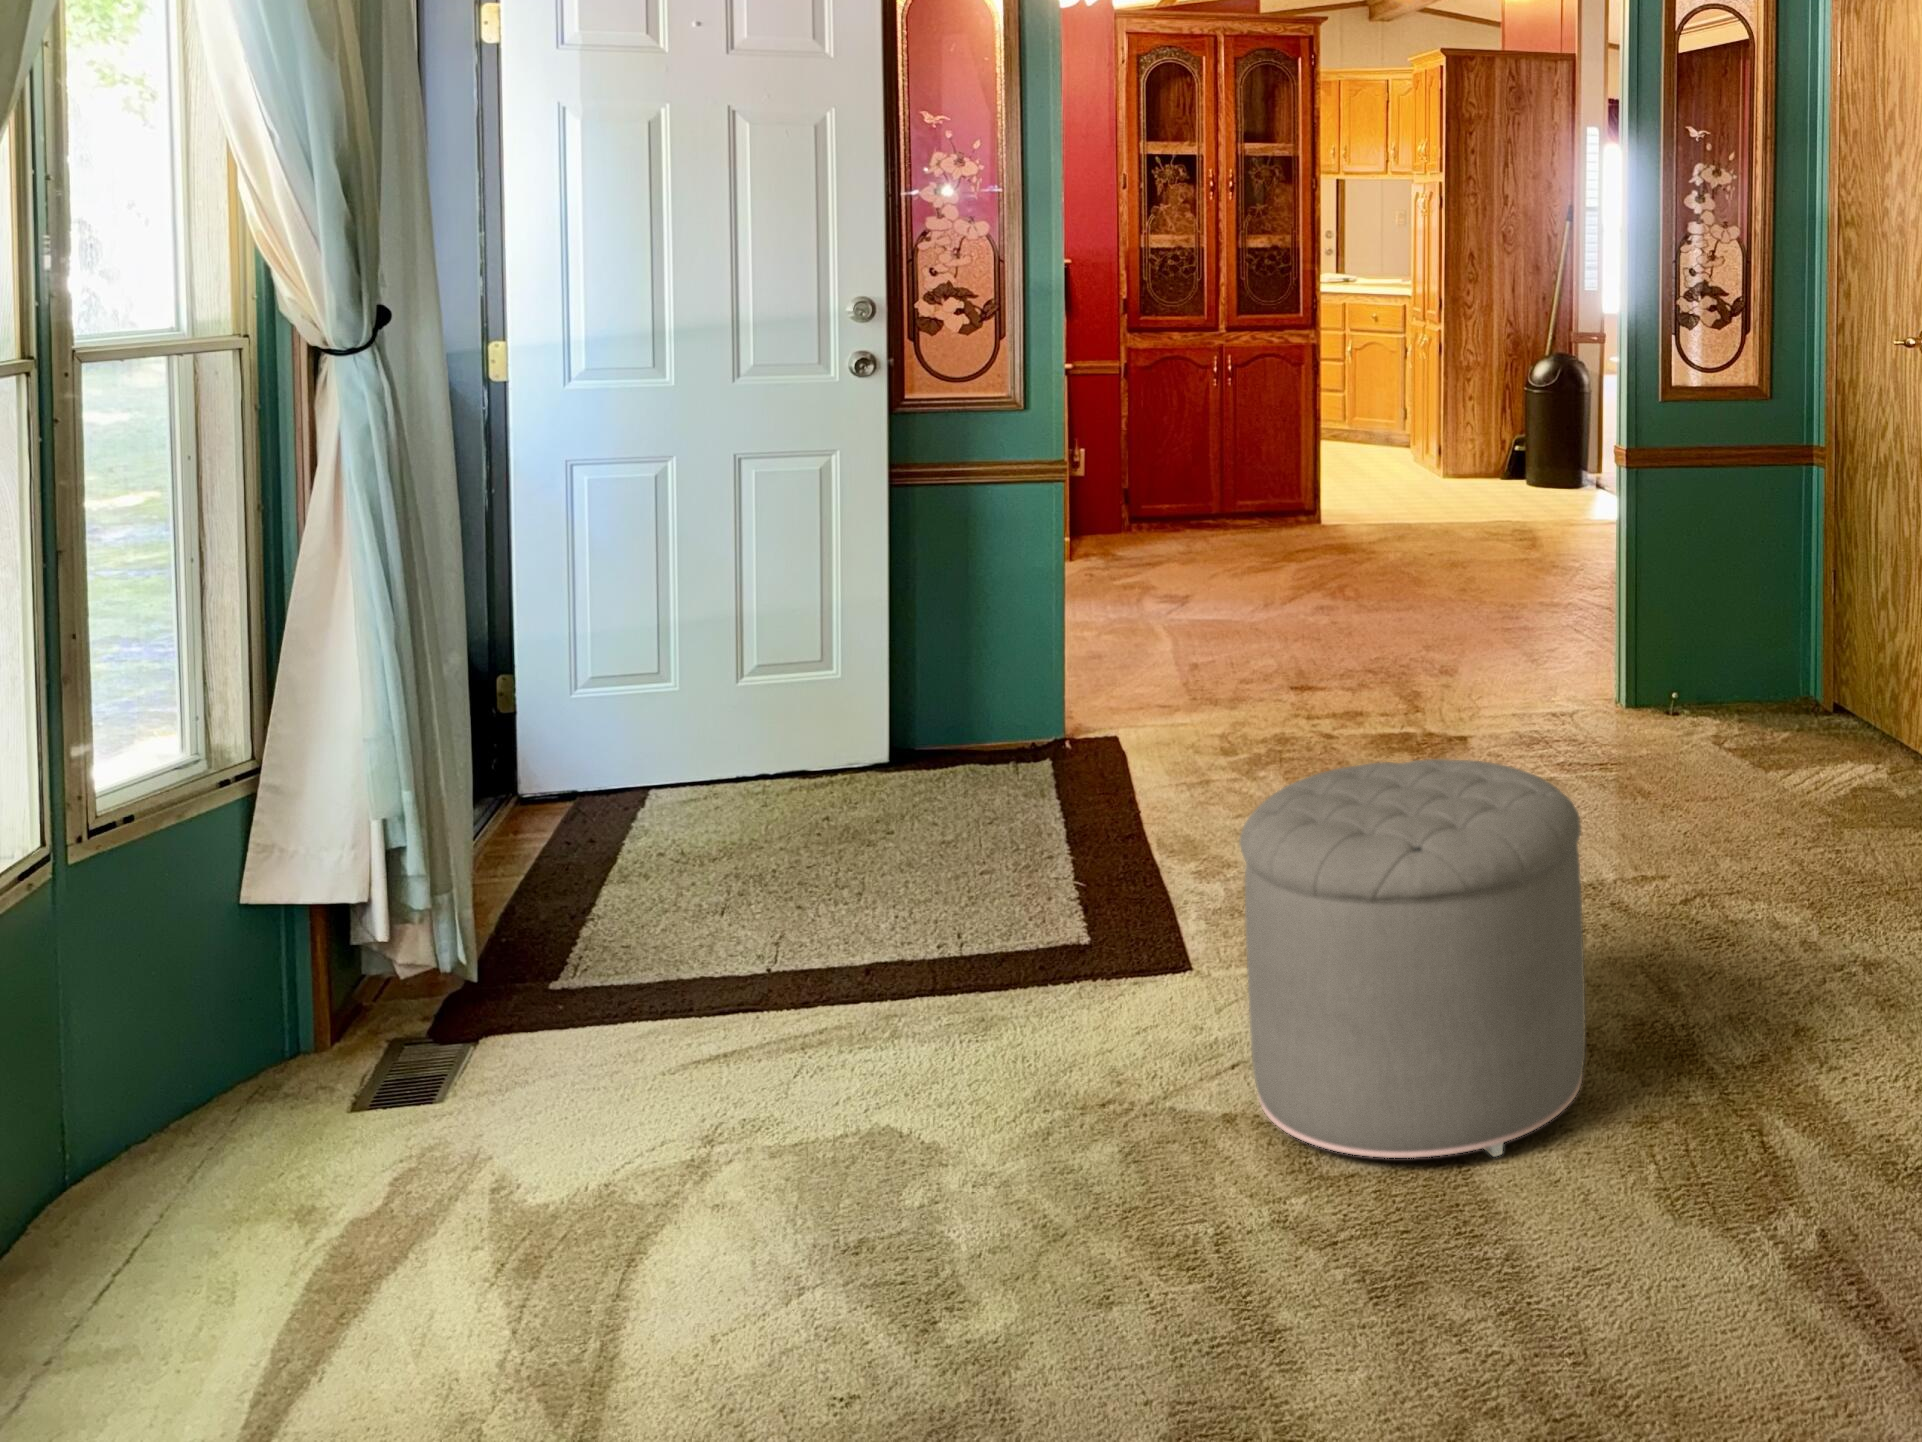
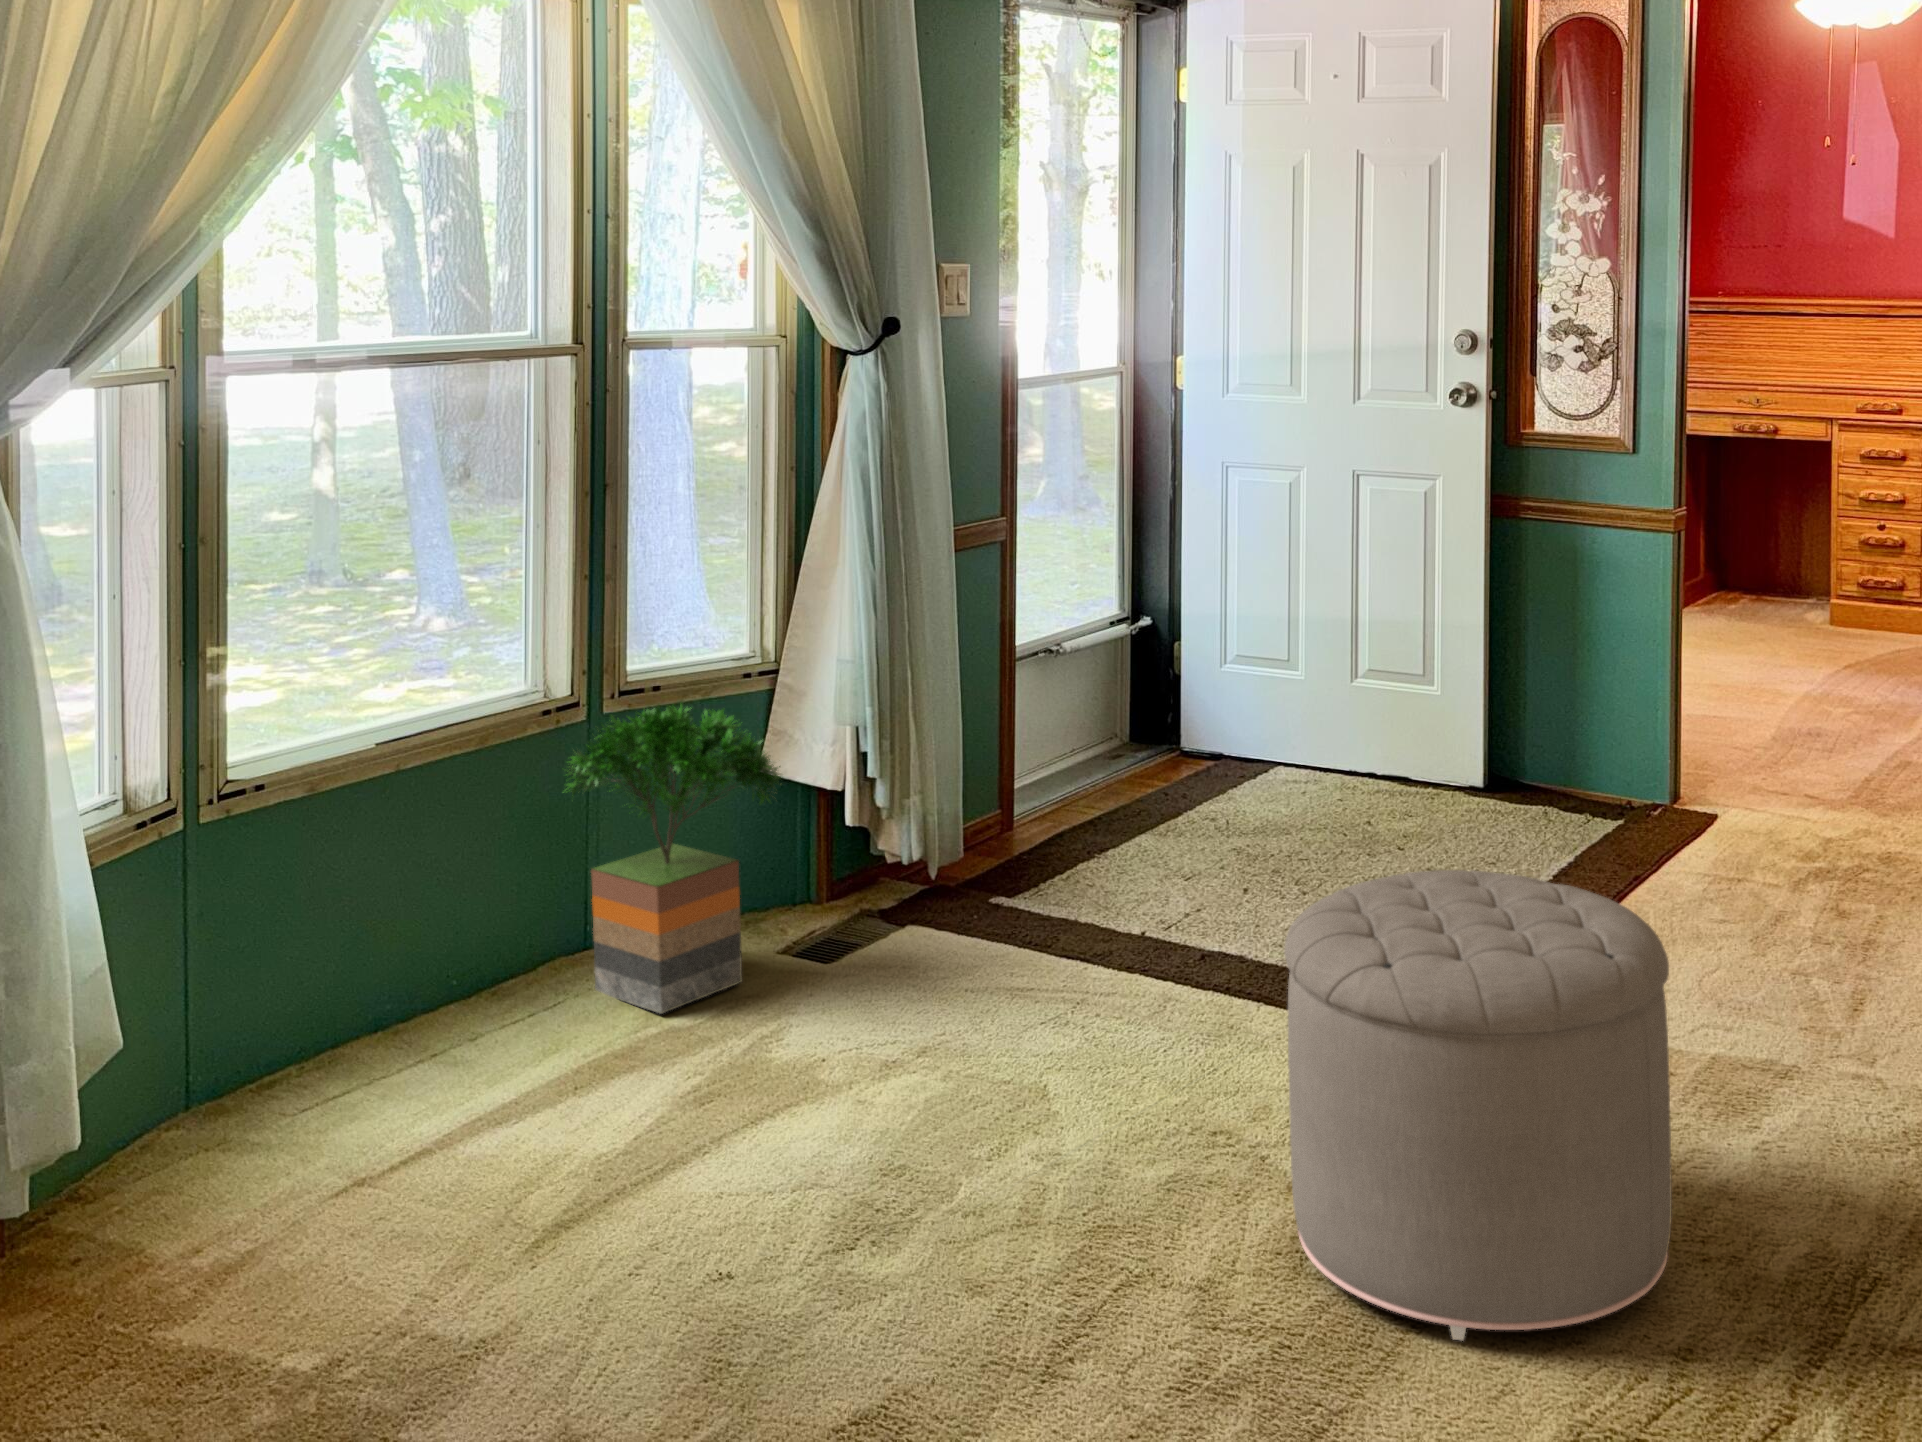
potted tree: none [71,817,429,1259] -> present [567,705,781,1014]

